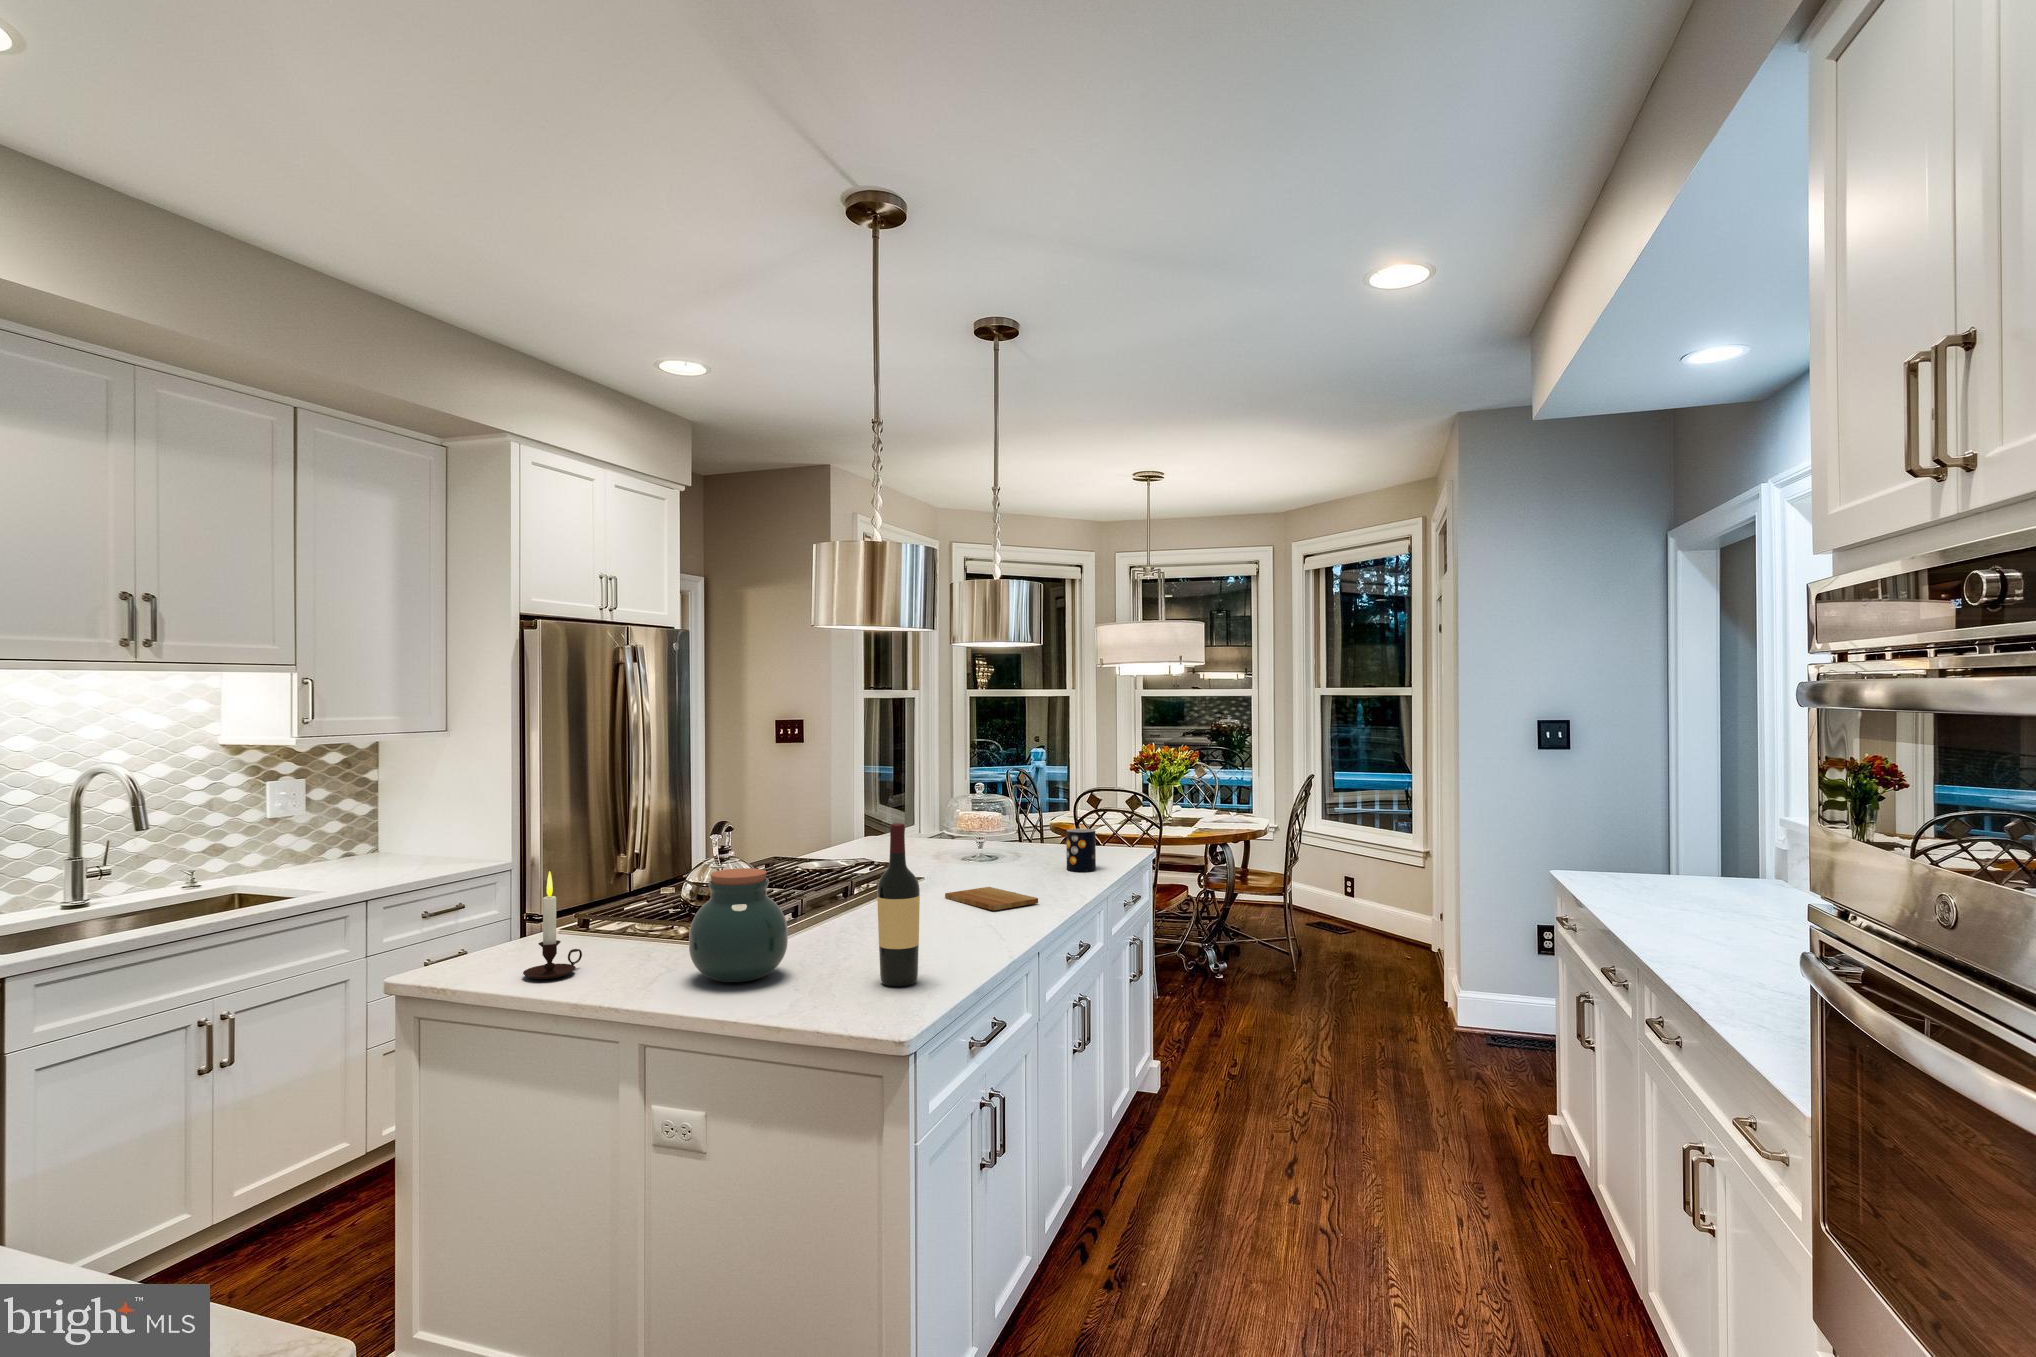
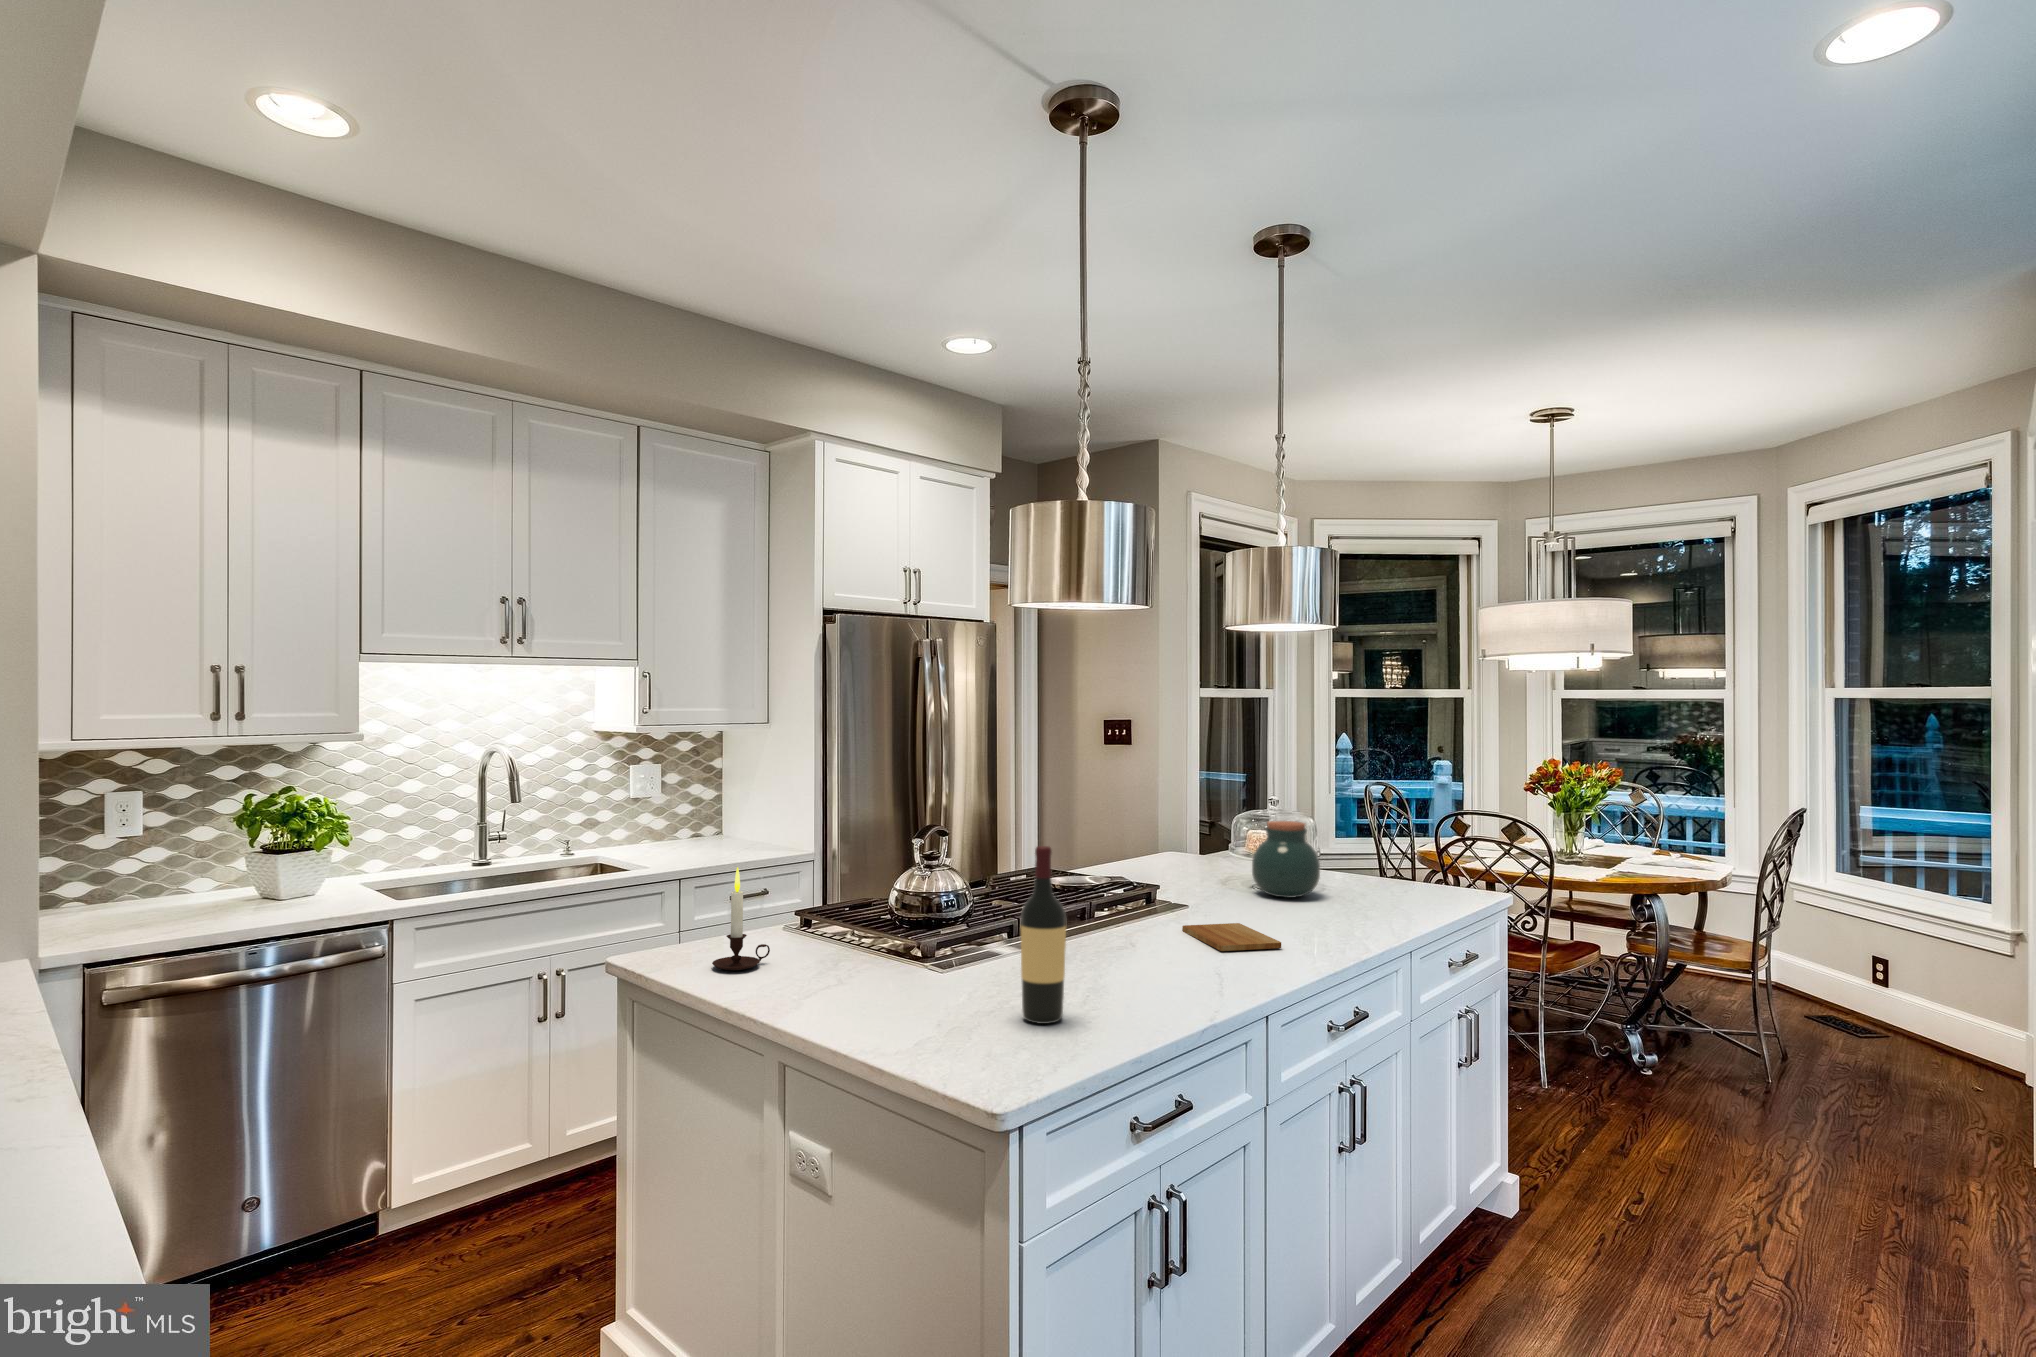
mug: present [1066,829,1096,872] -> none [1356,864,1392,916]
jar: present [689,868,788,982] -> present [1252,821,1320,898]

